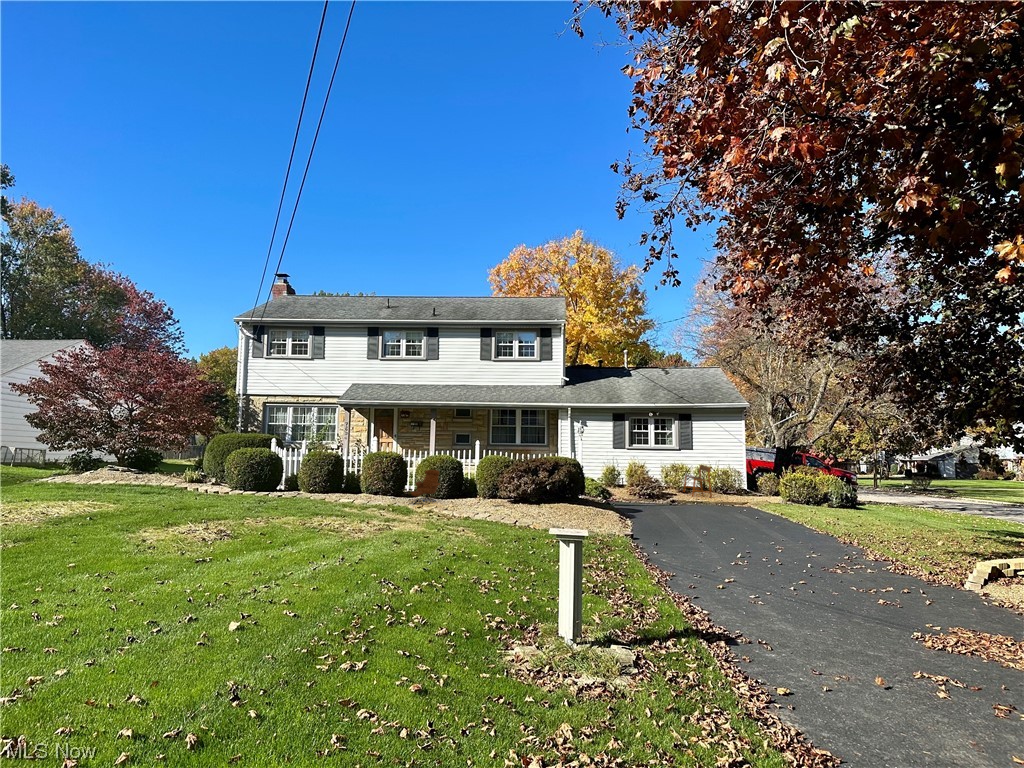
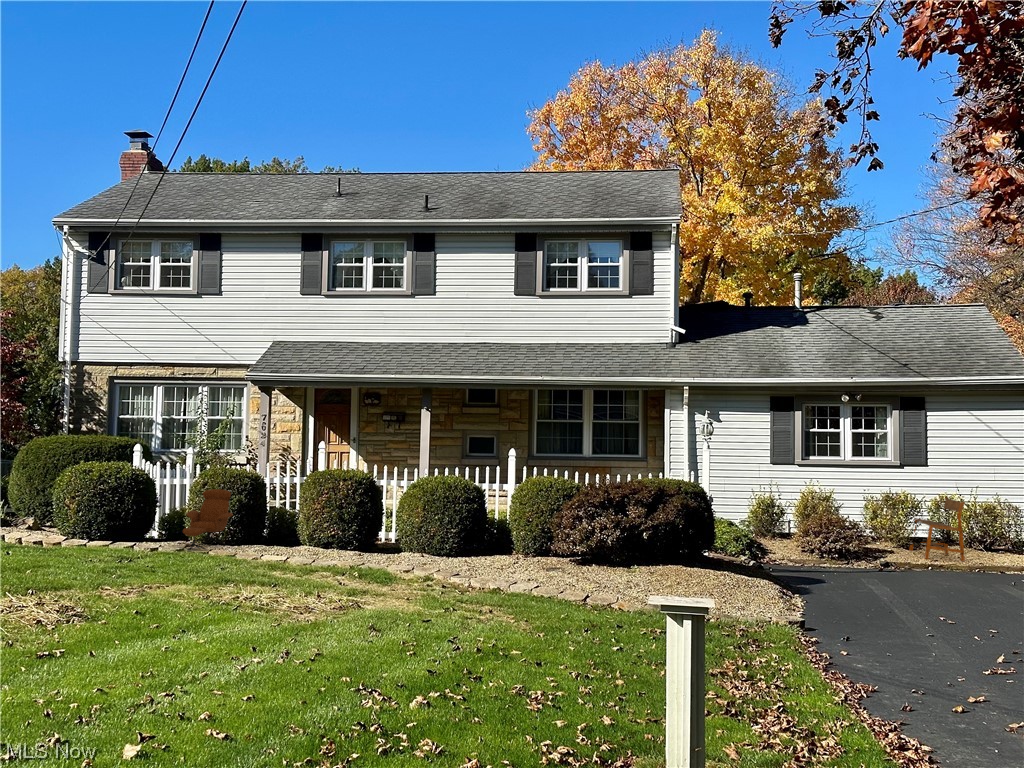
lounge chair: present [411,470,440,503] -> present [181,489,233,550]

